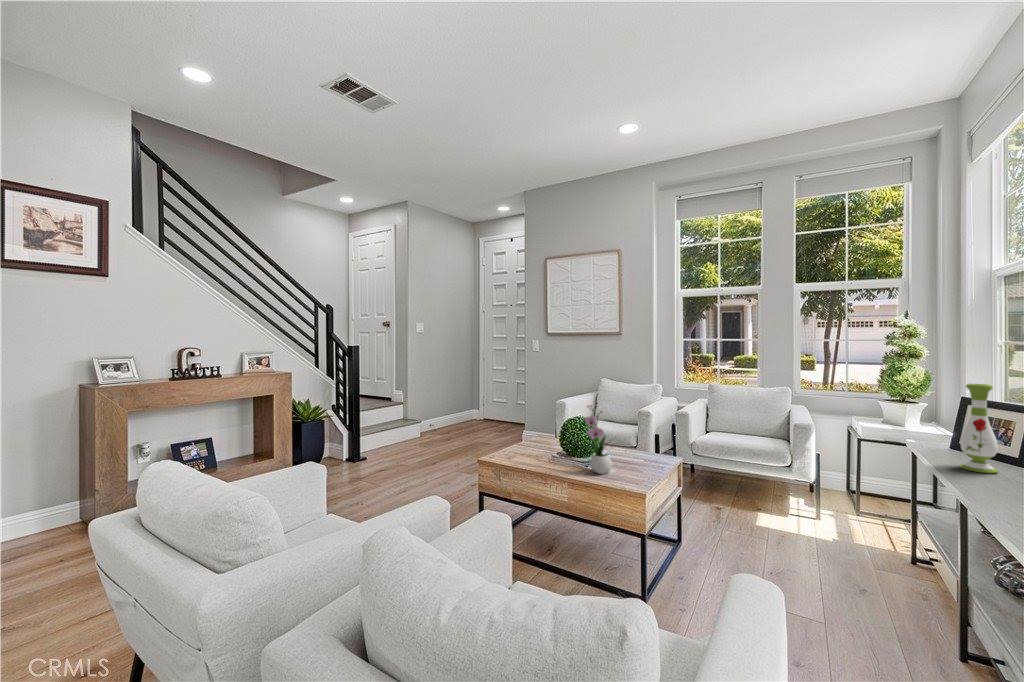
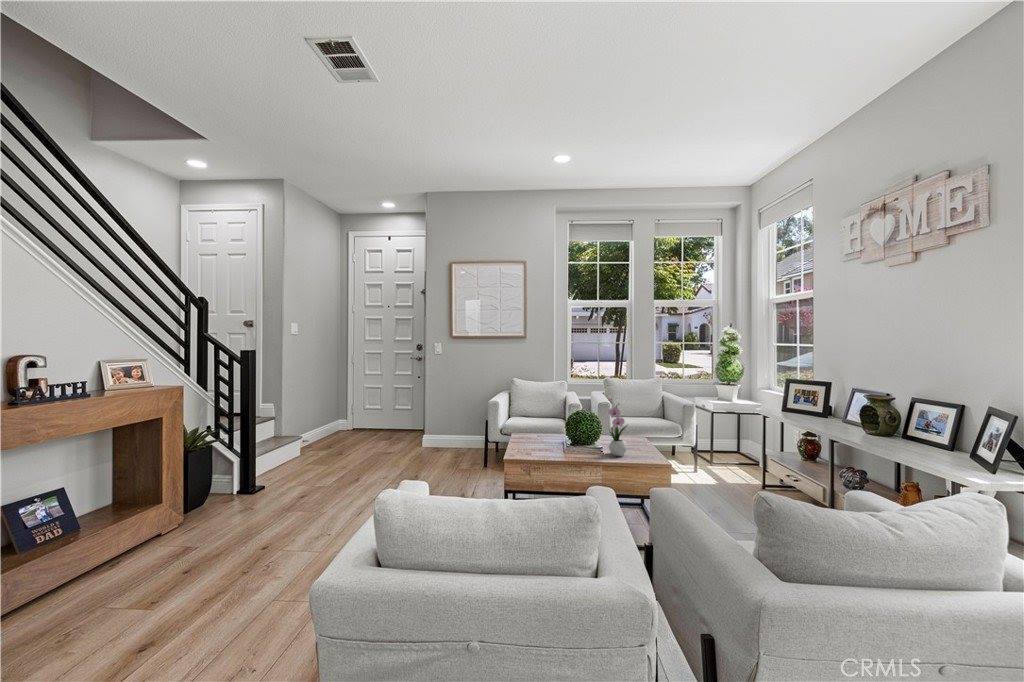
vase: present [960,384,998,473] -> none [816,369,836,422]

